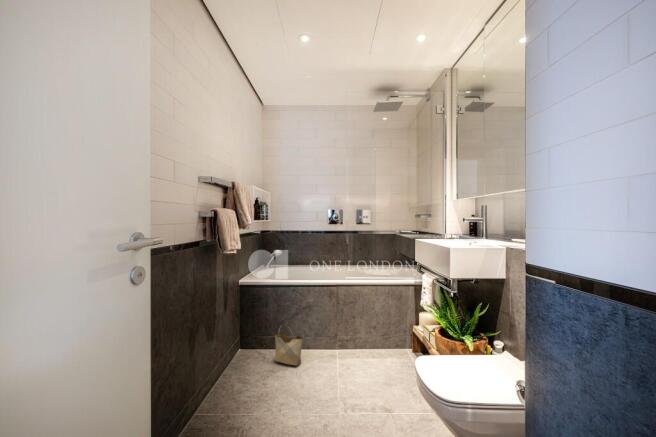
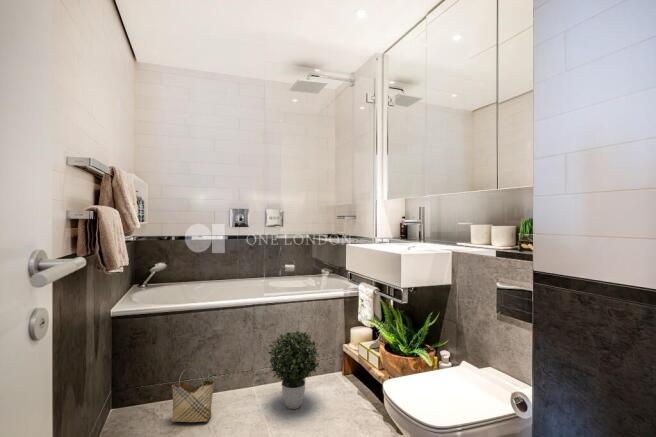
potted plant: none [343,307,385,370] -> present [269,331,320,409]

